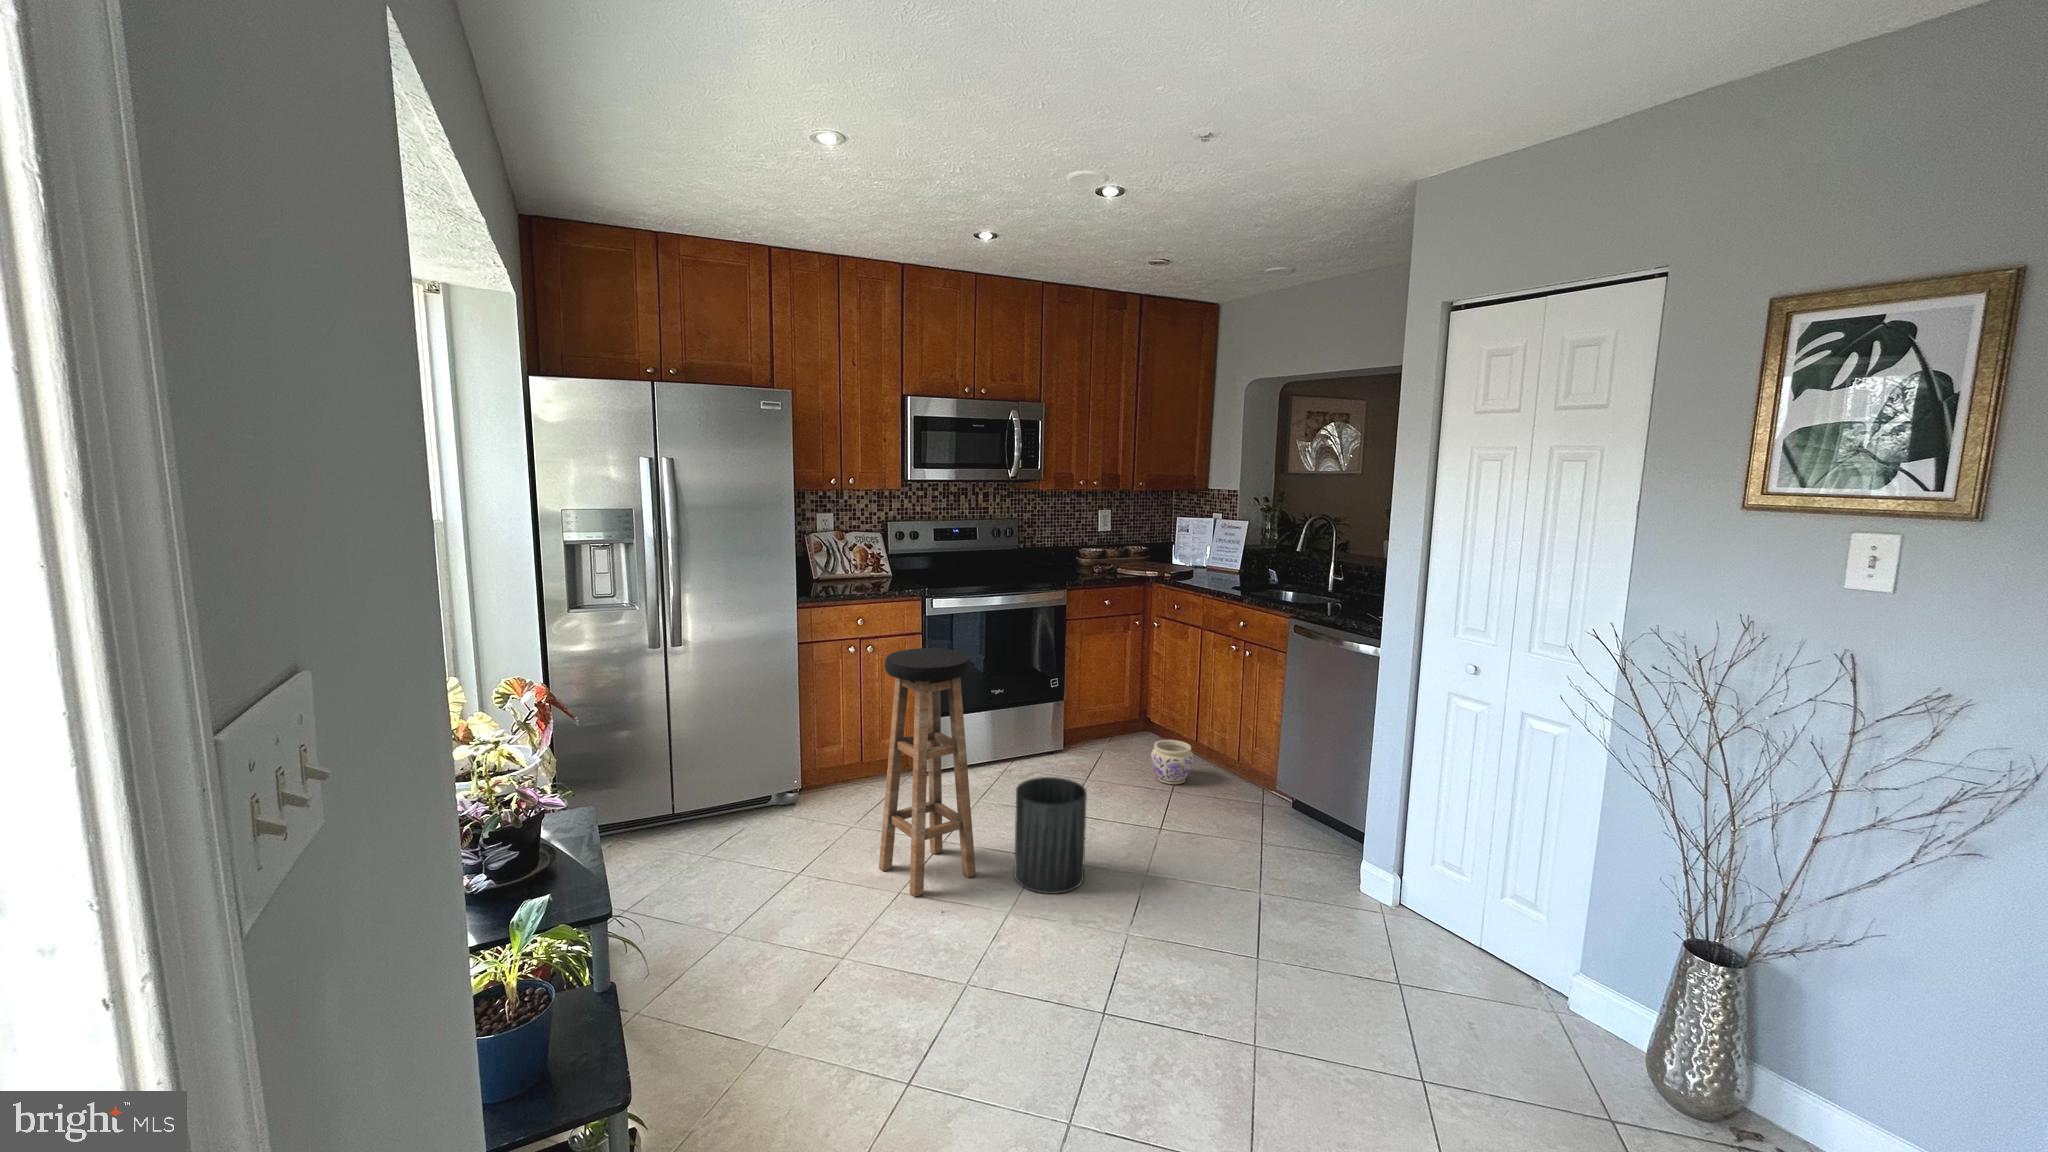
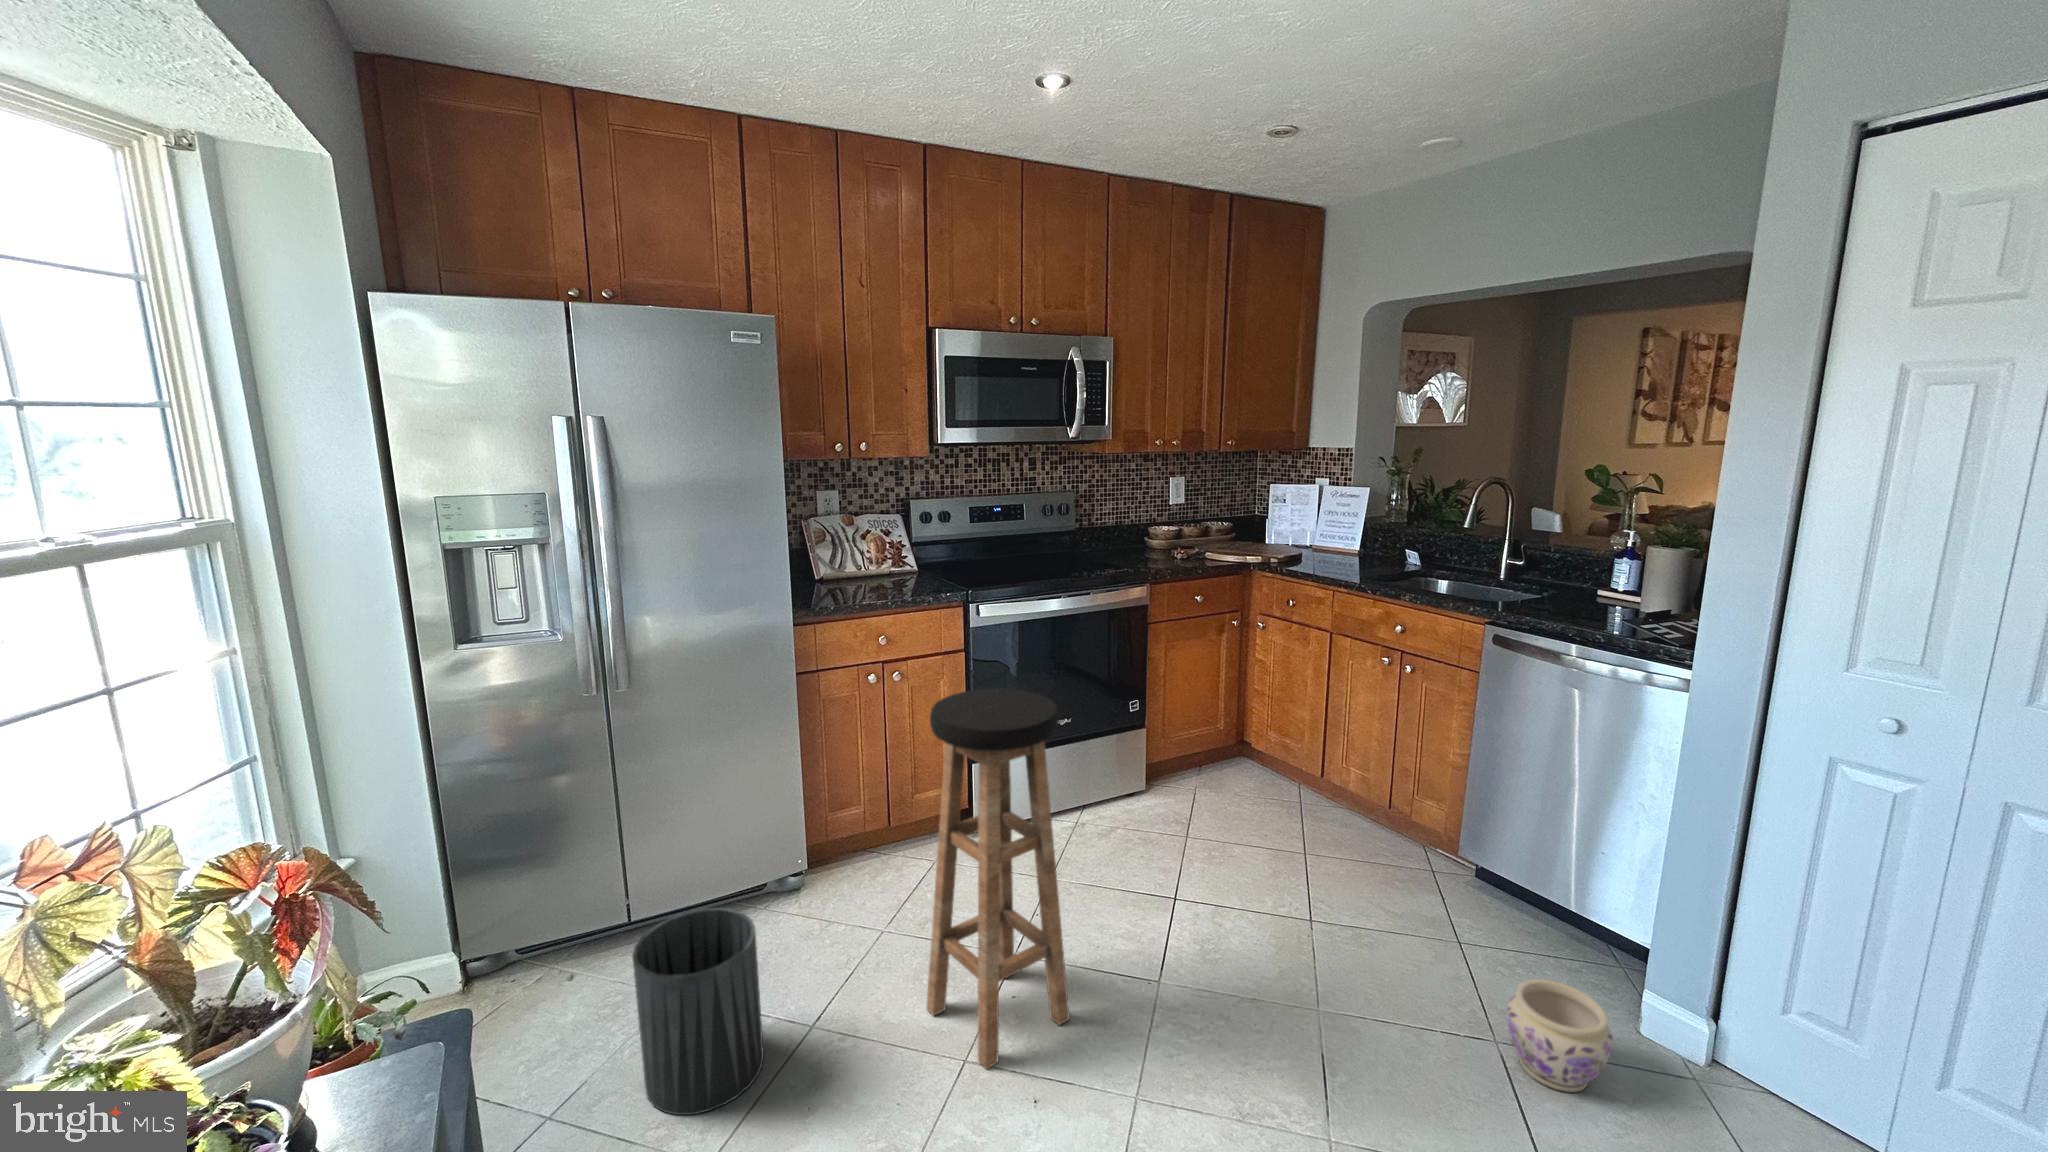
planter: present [1151,740,1194,785] -> present [1507,979,1613,1093]
trash can: present [1014,777,1087,894] -> present [632,908,764,1115]

